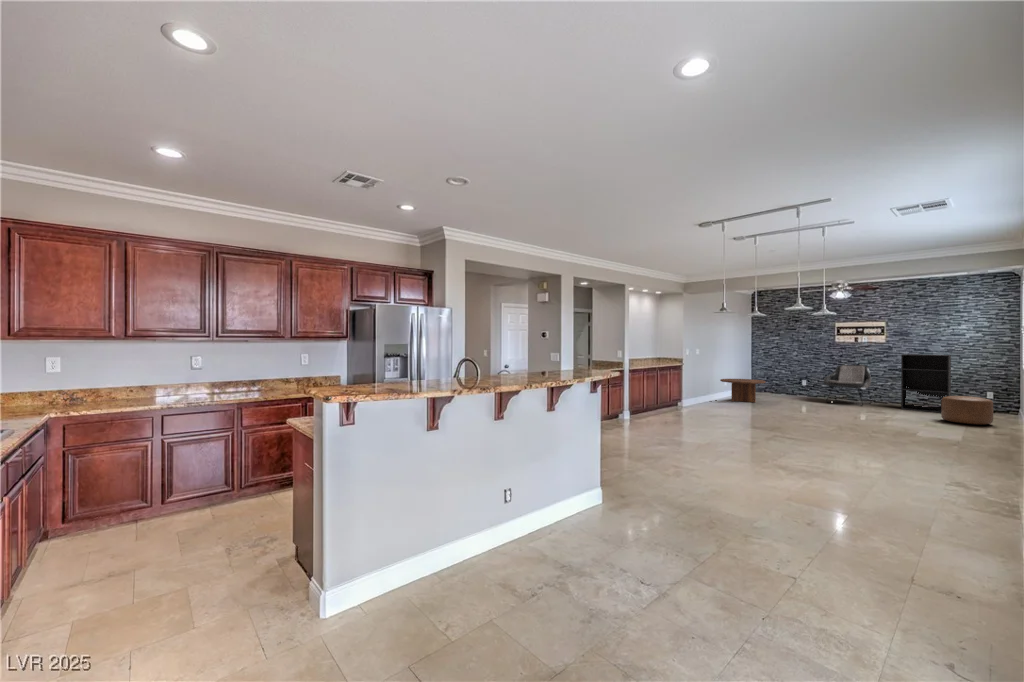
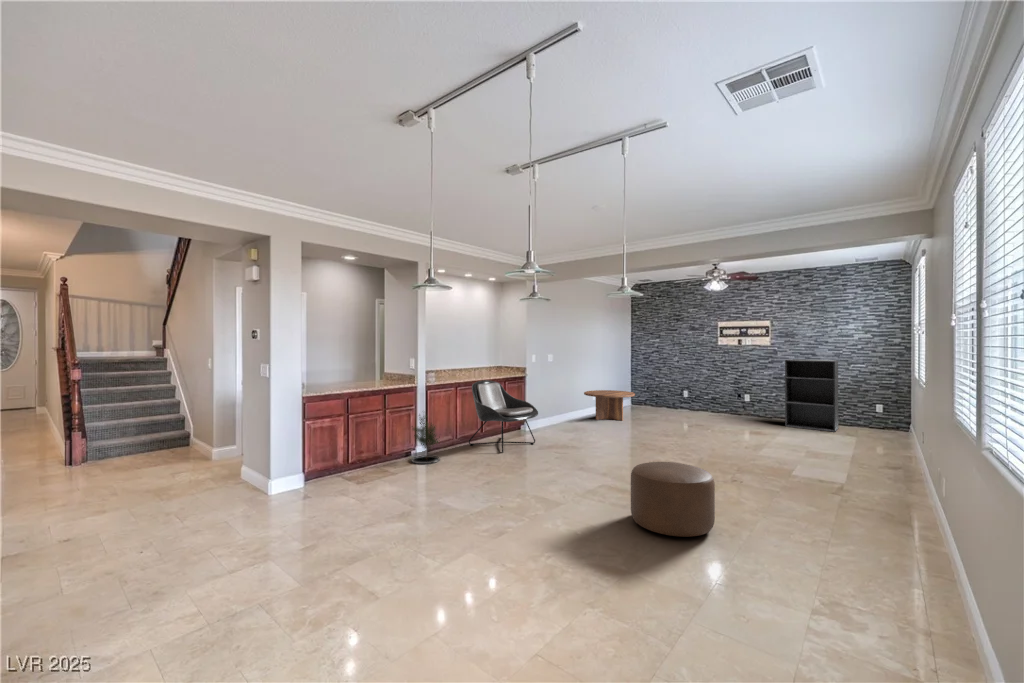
lounge chair: present [824,364,871,406] -> present [469,380,538,452]
potted tree: none [623,386,647,423] -> present [412,415,440,464]
ottoman: present [941,396,993,425] -> present [631,462,715,537]

